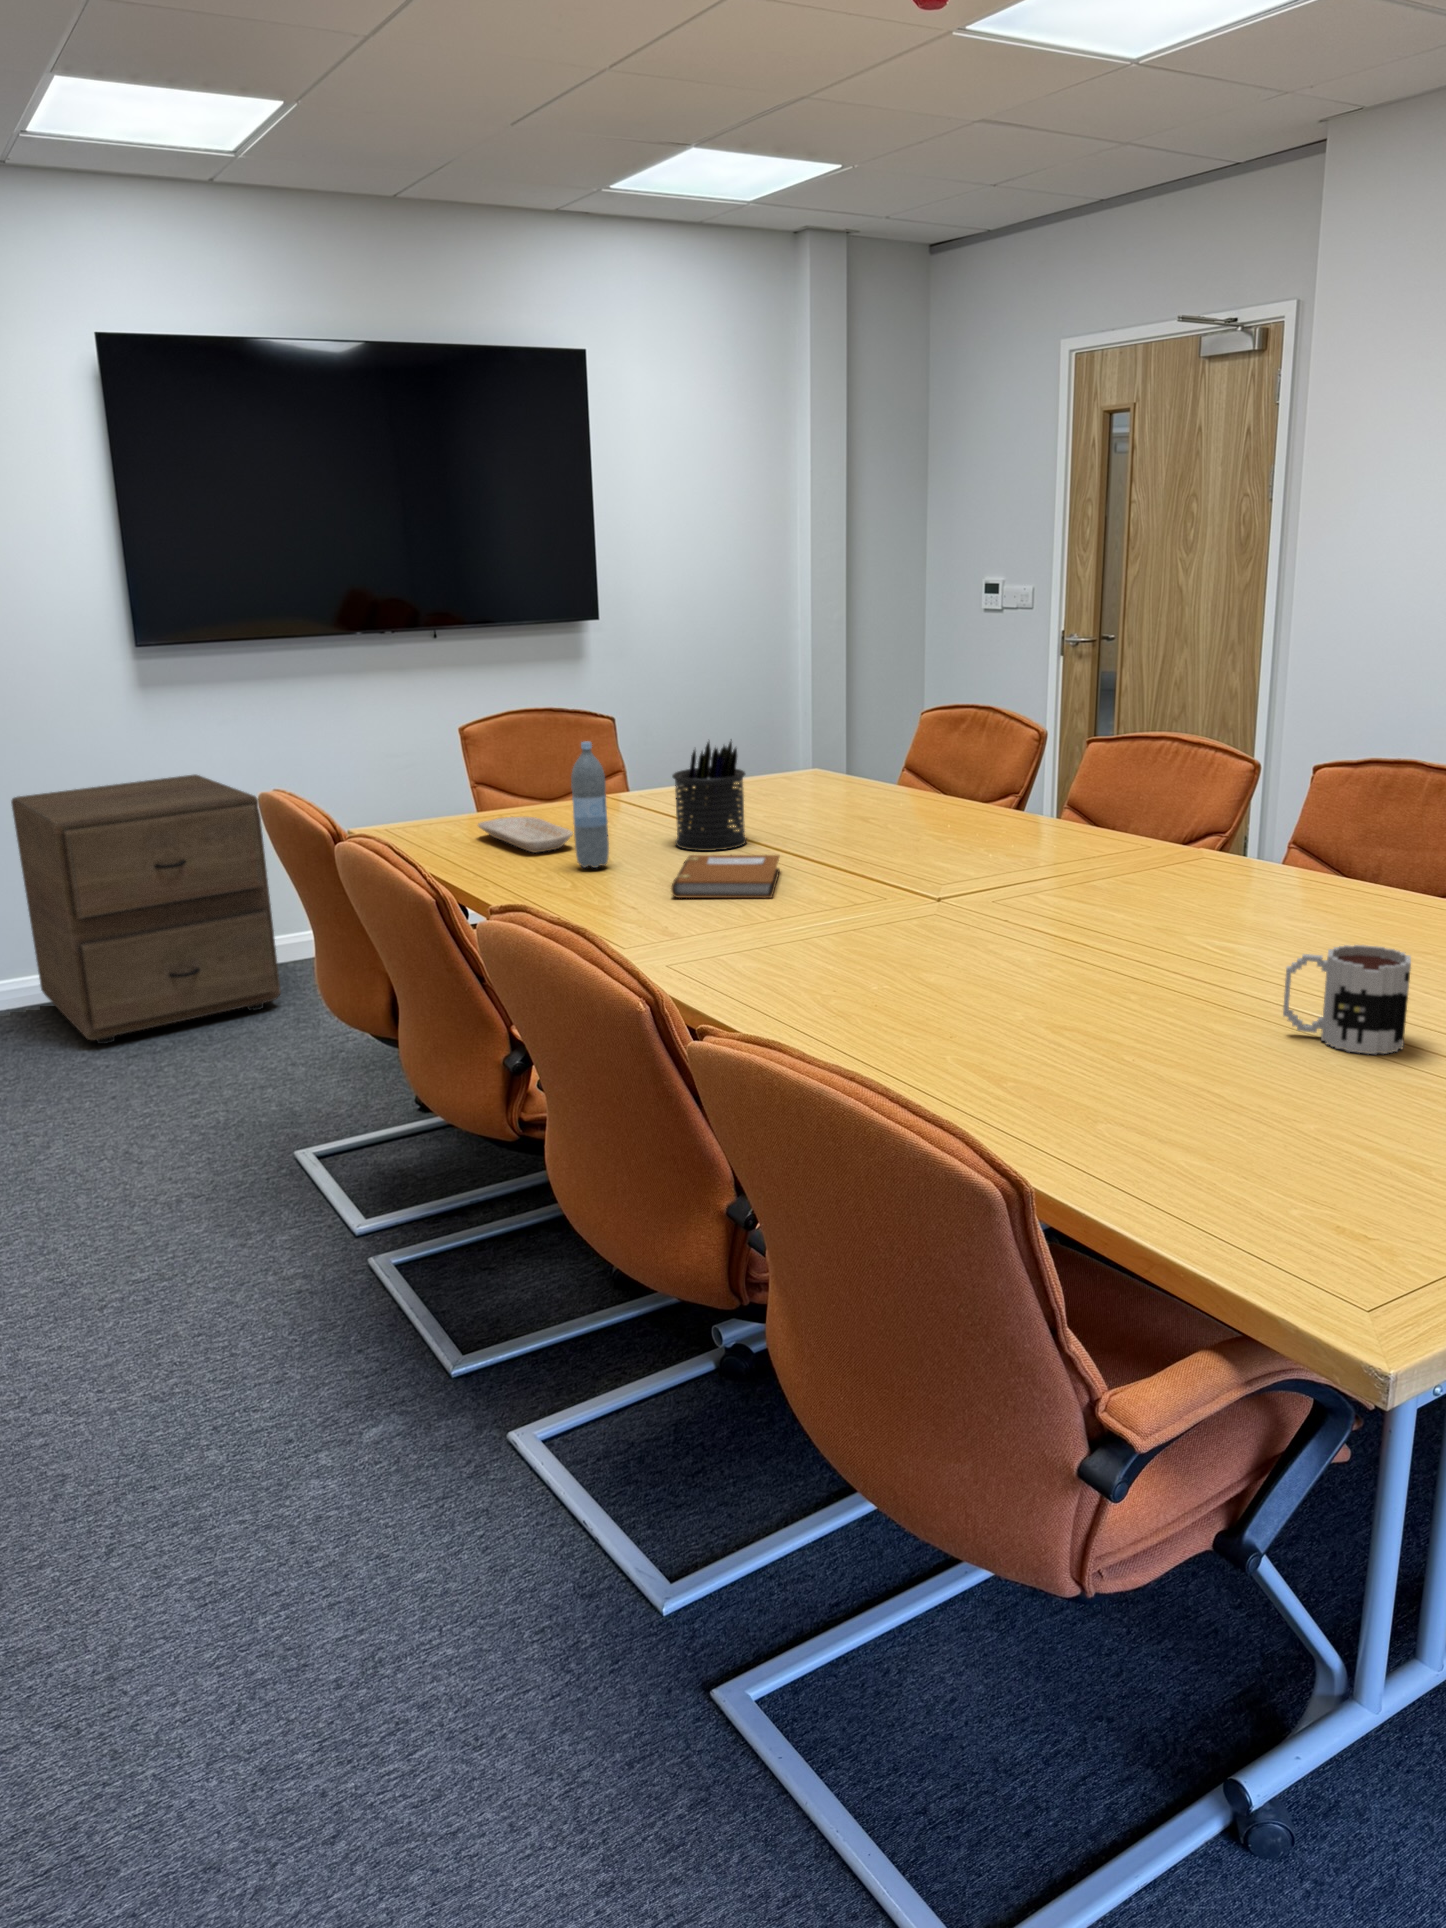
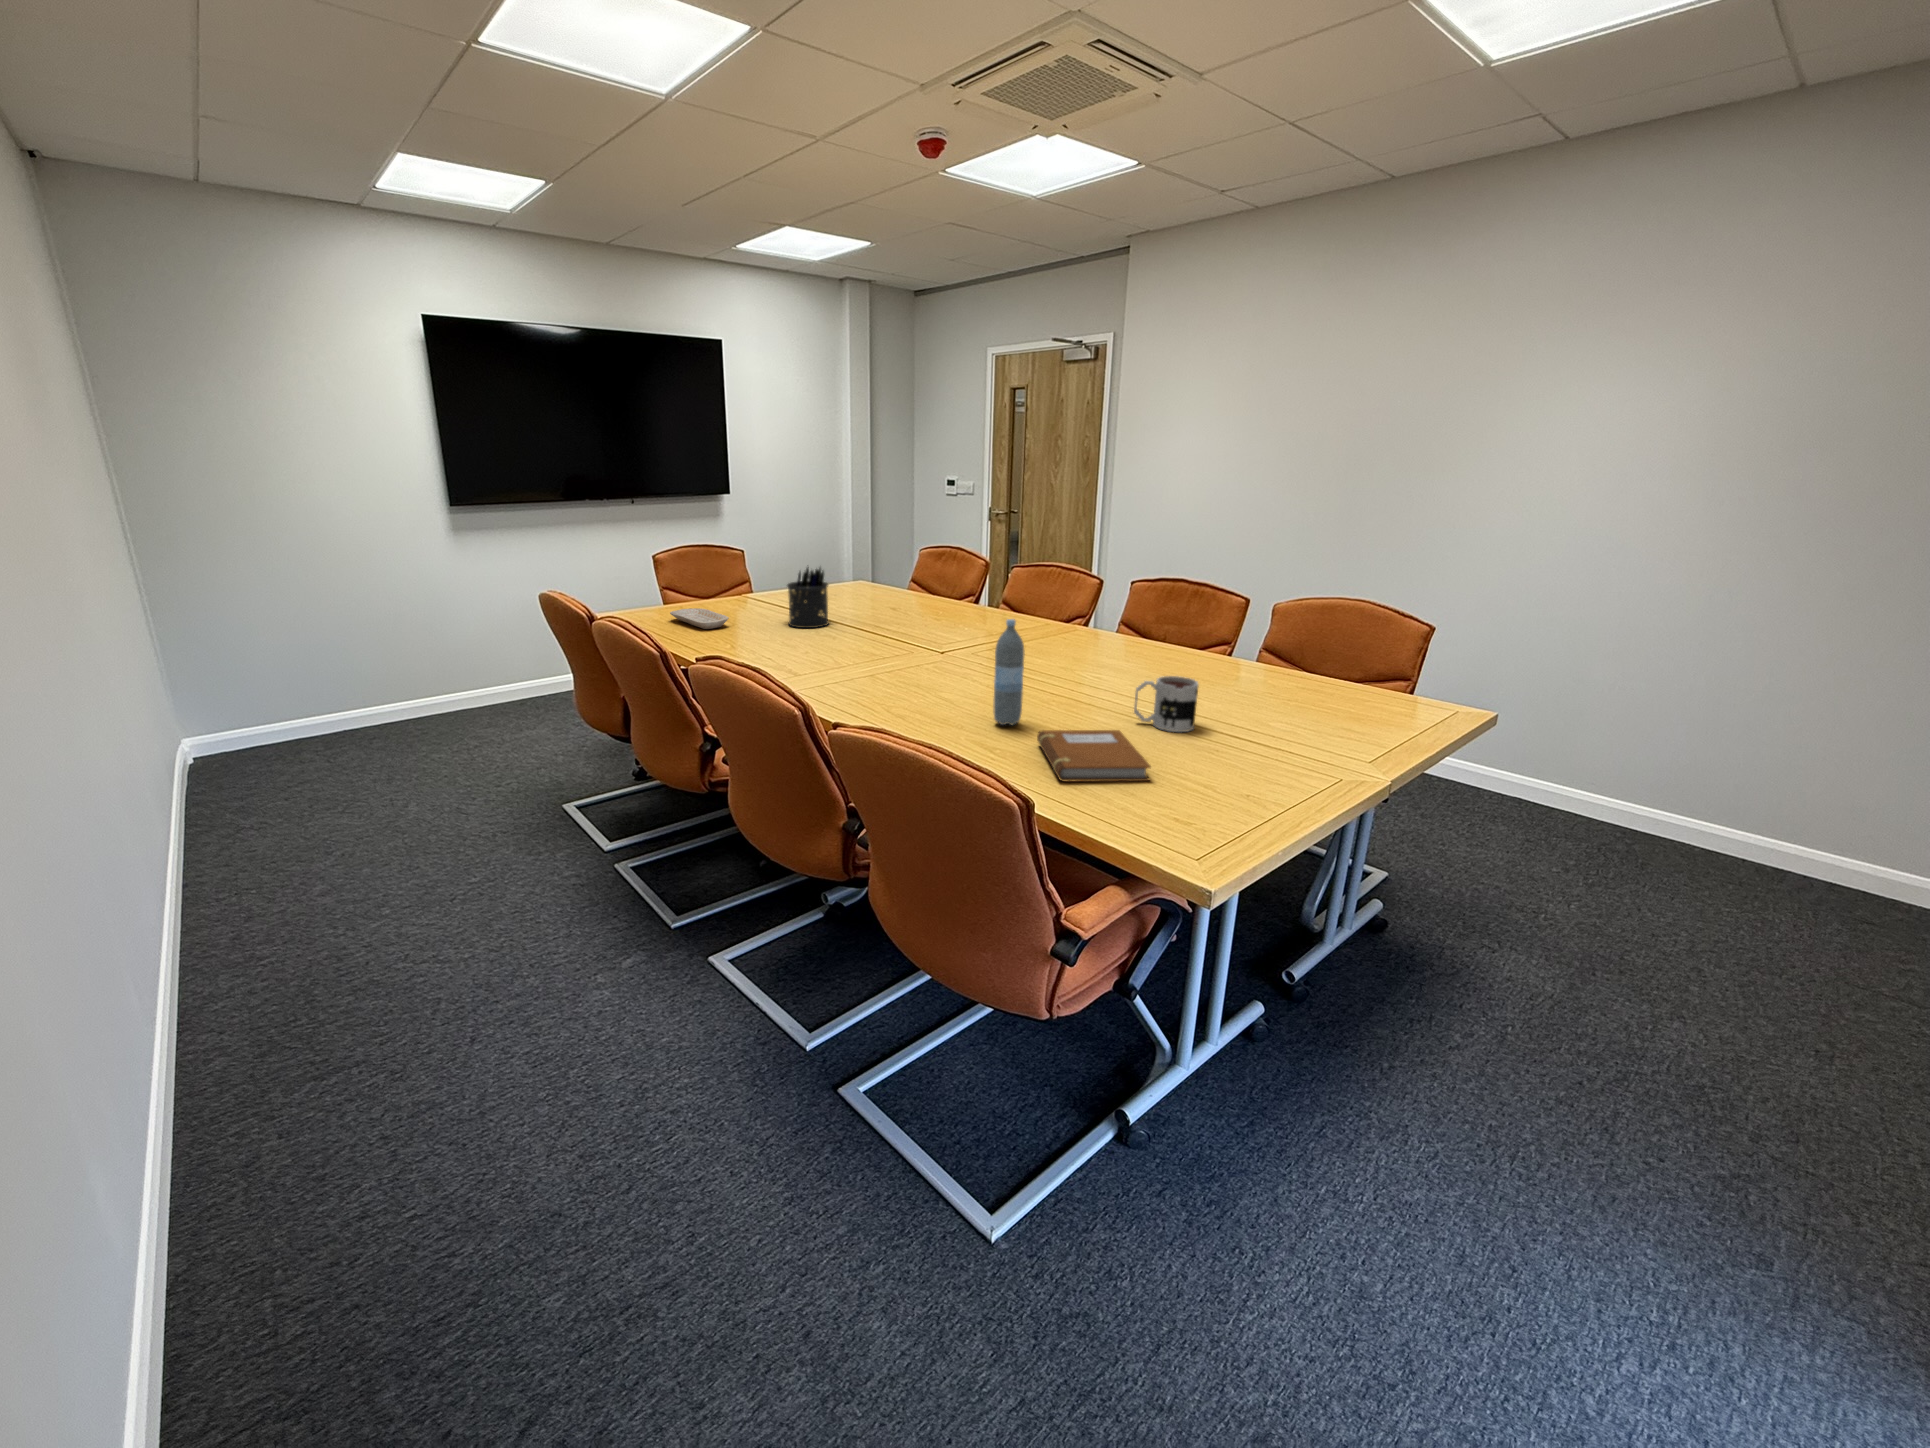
water bottle: present [571,742,609,868] -> present [993,619,1025,726]
filing cabinet: present [11,775,281,1044] -> none [361,582,540,747]
notebook: present [671,855,780,898] -> present [1037,730,1151,782]

